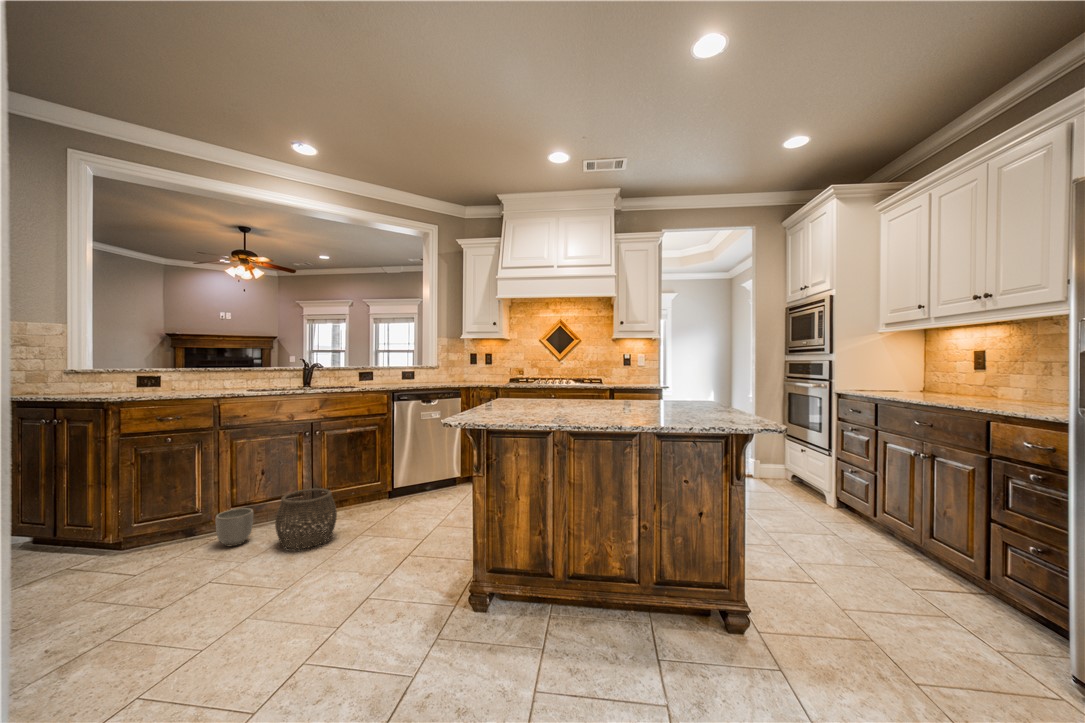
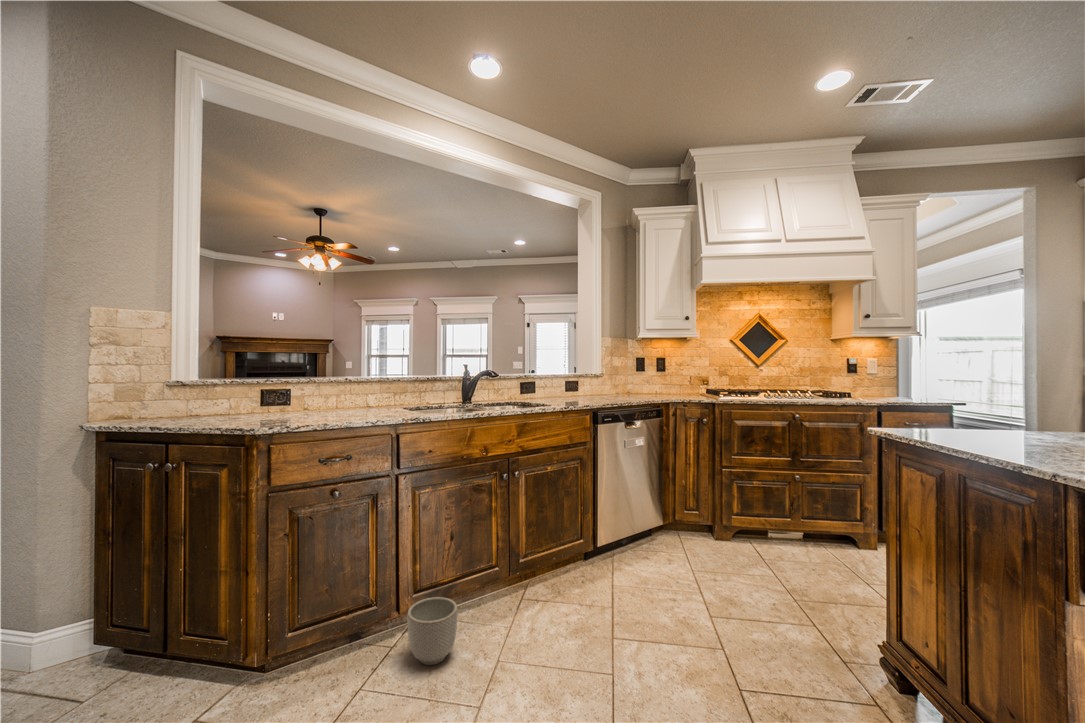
woven basket: present [275,488,337,549] -> none [499,564,587,675]

